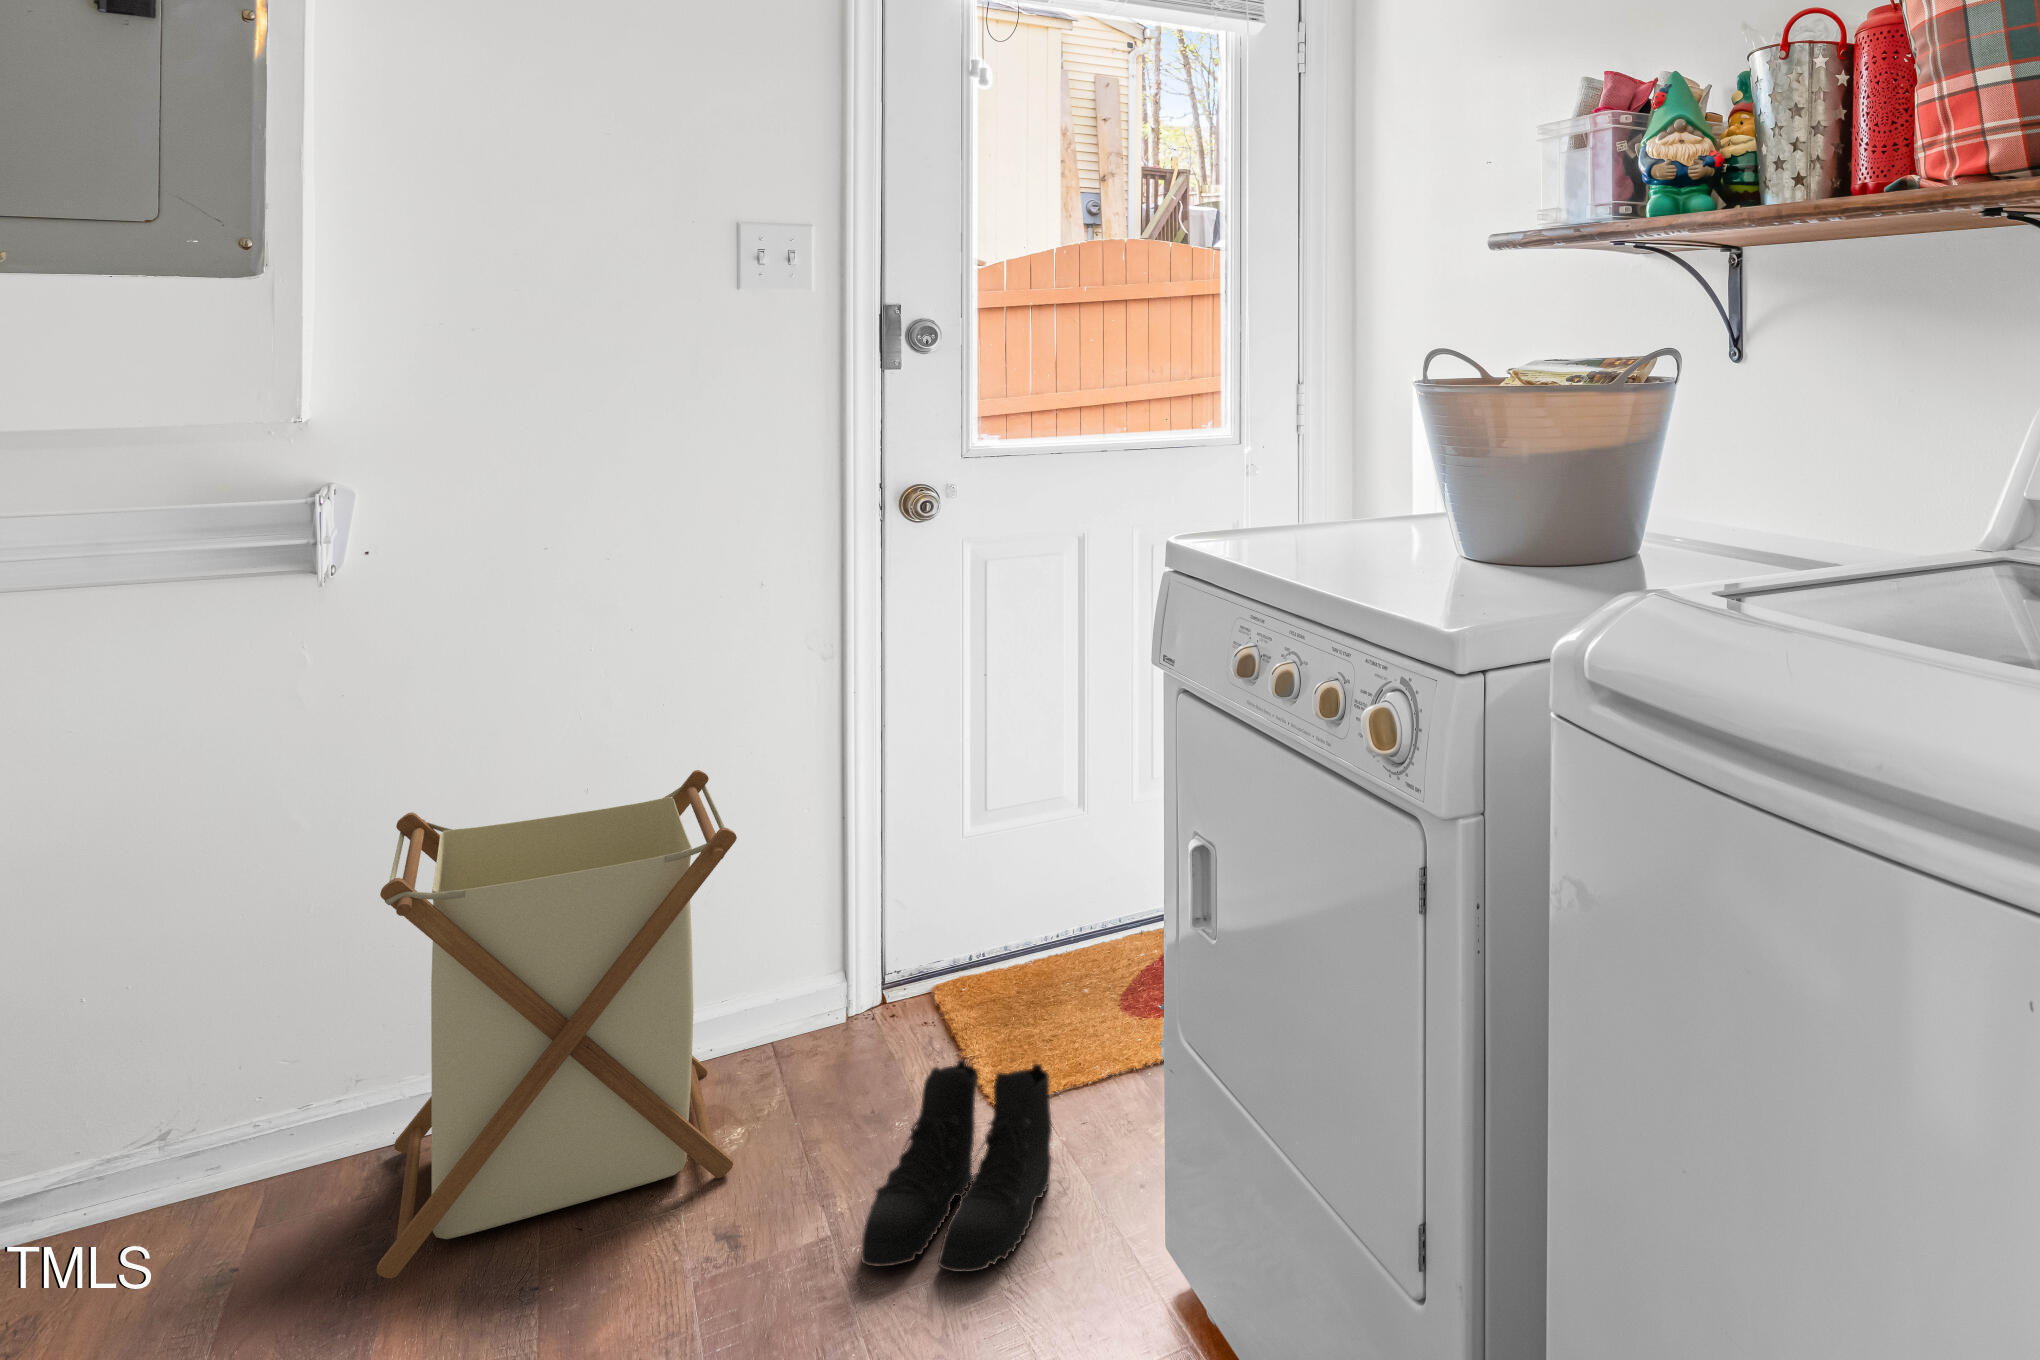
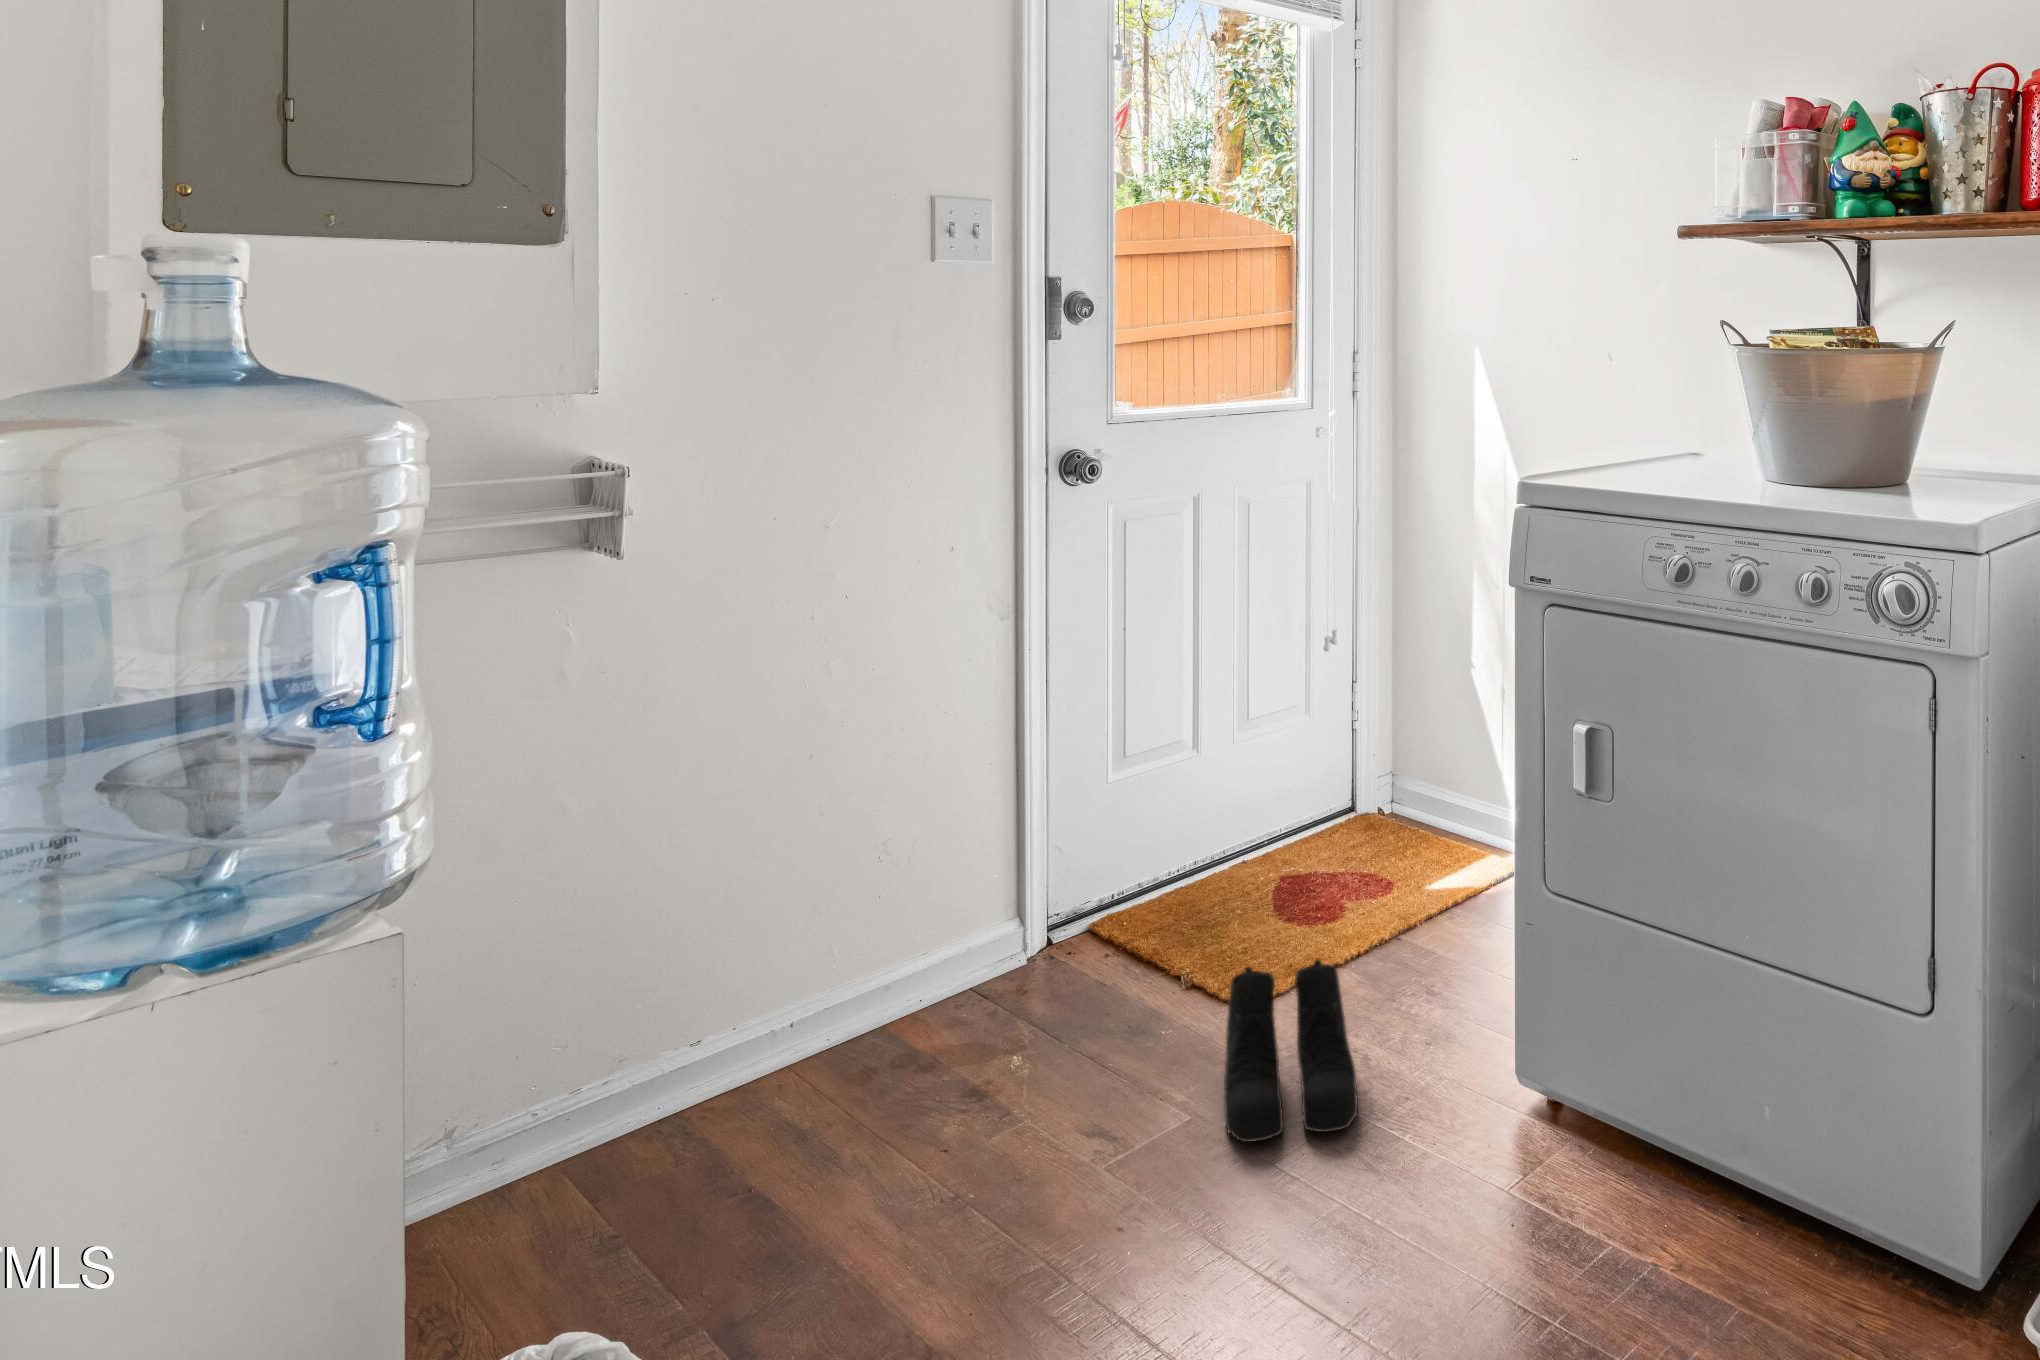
laundry basket: present [377,770,737,1278] -> none [671,747,1047,1239]

